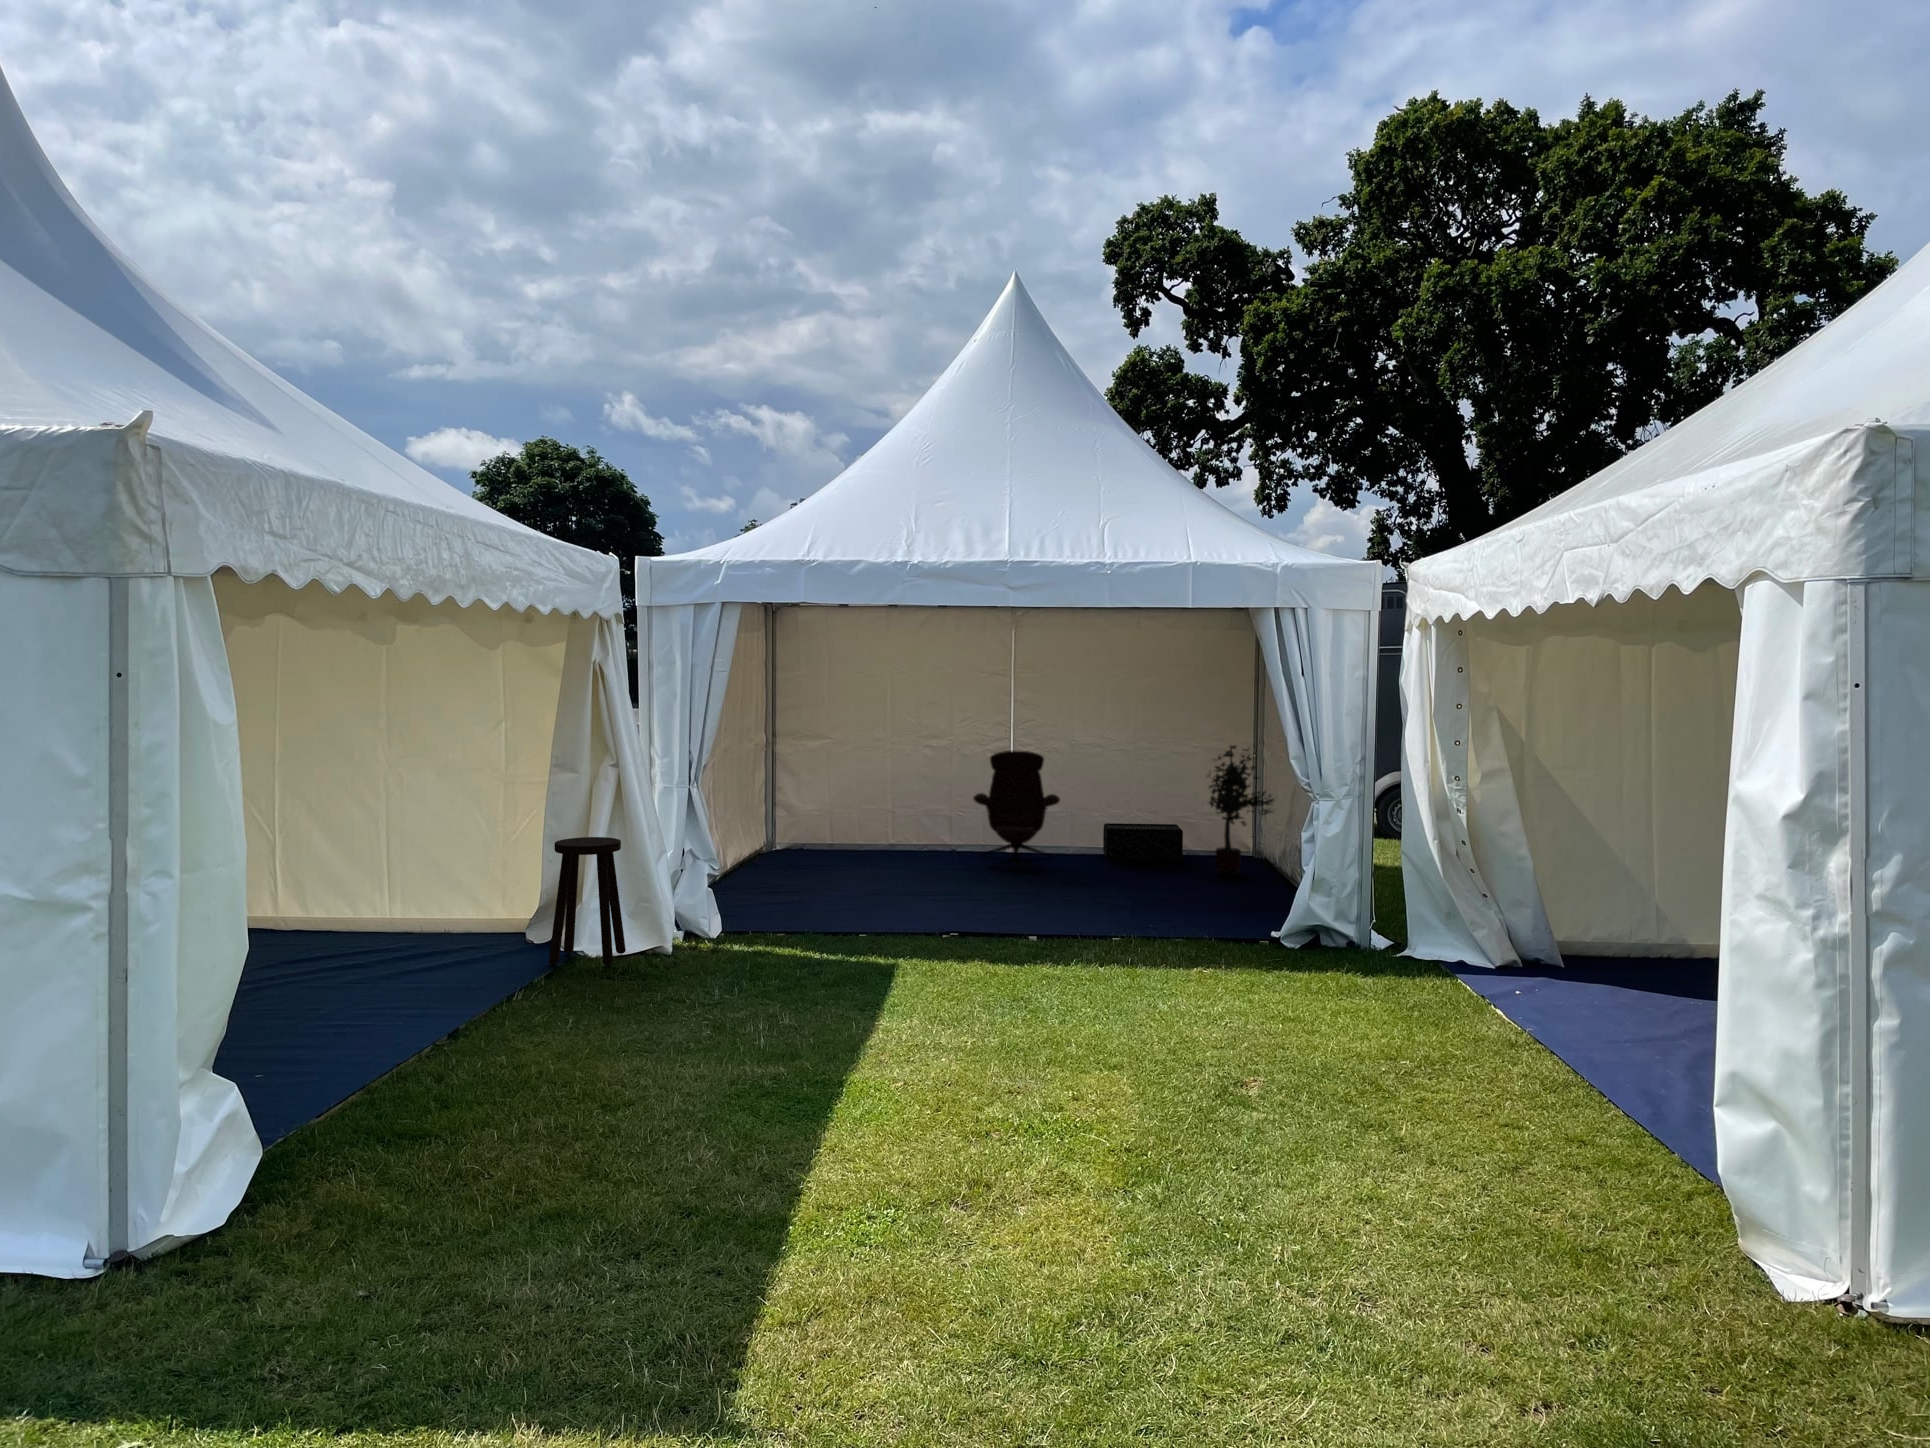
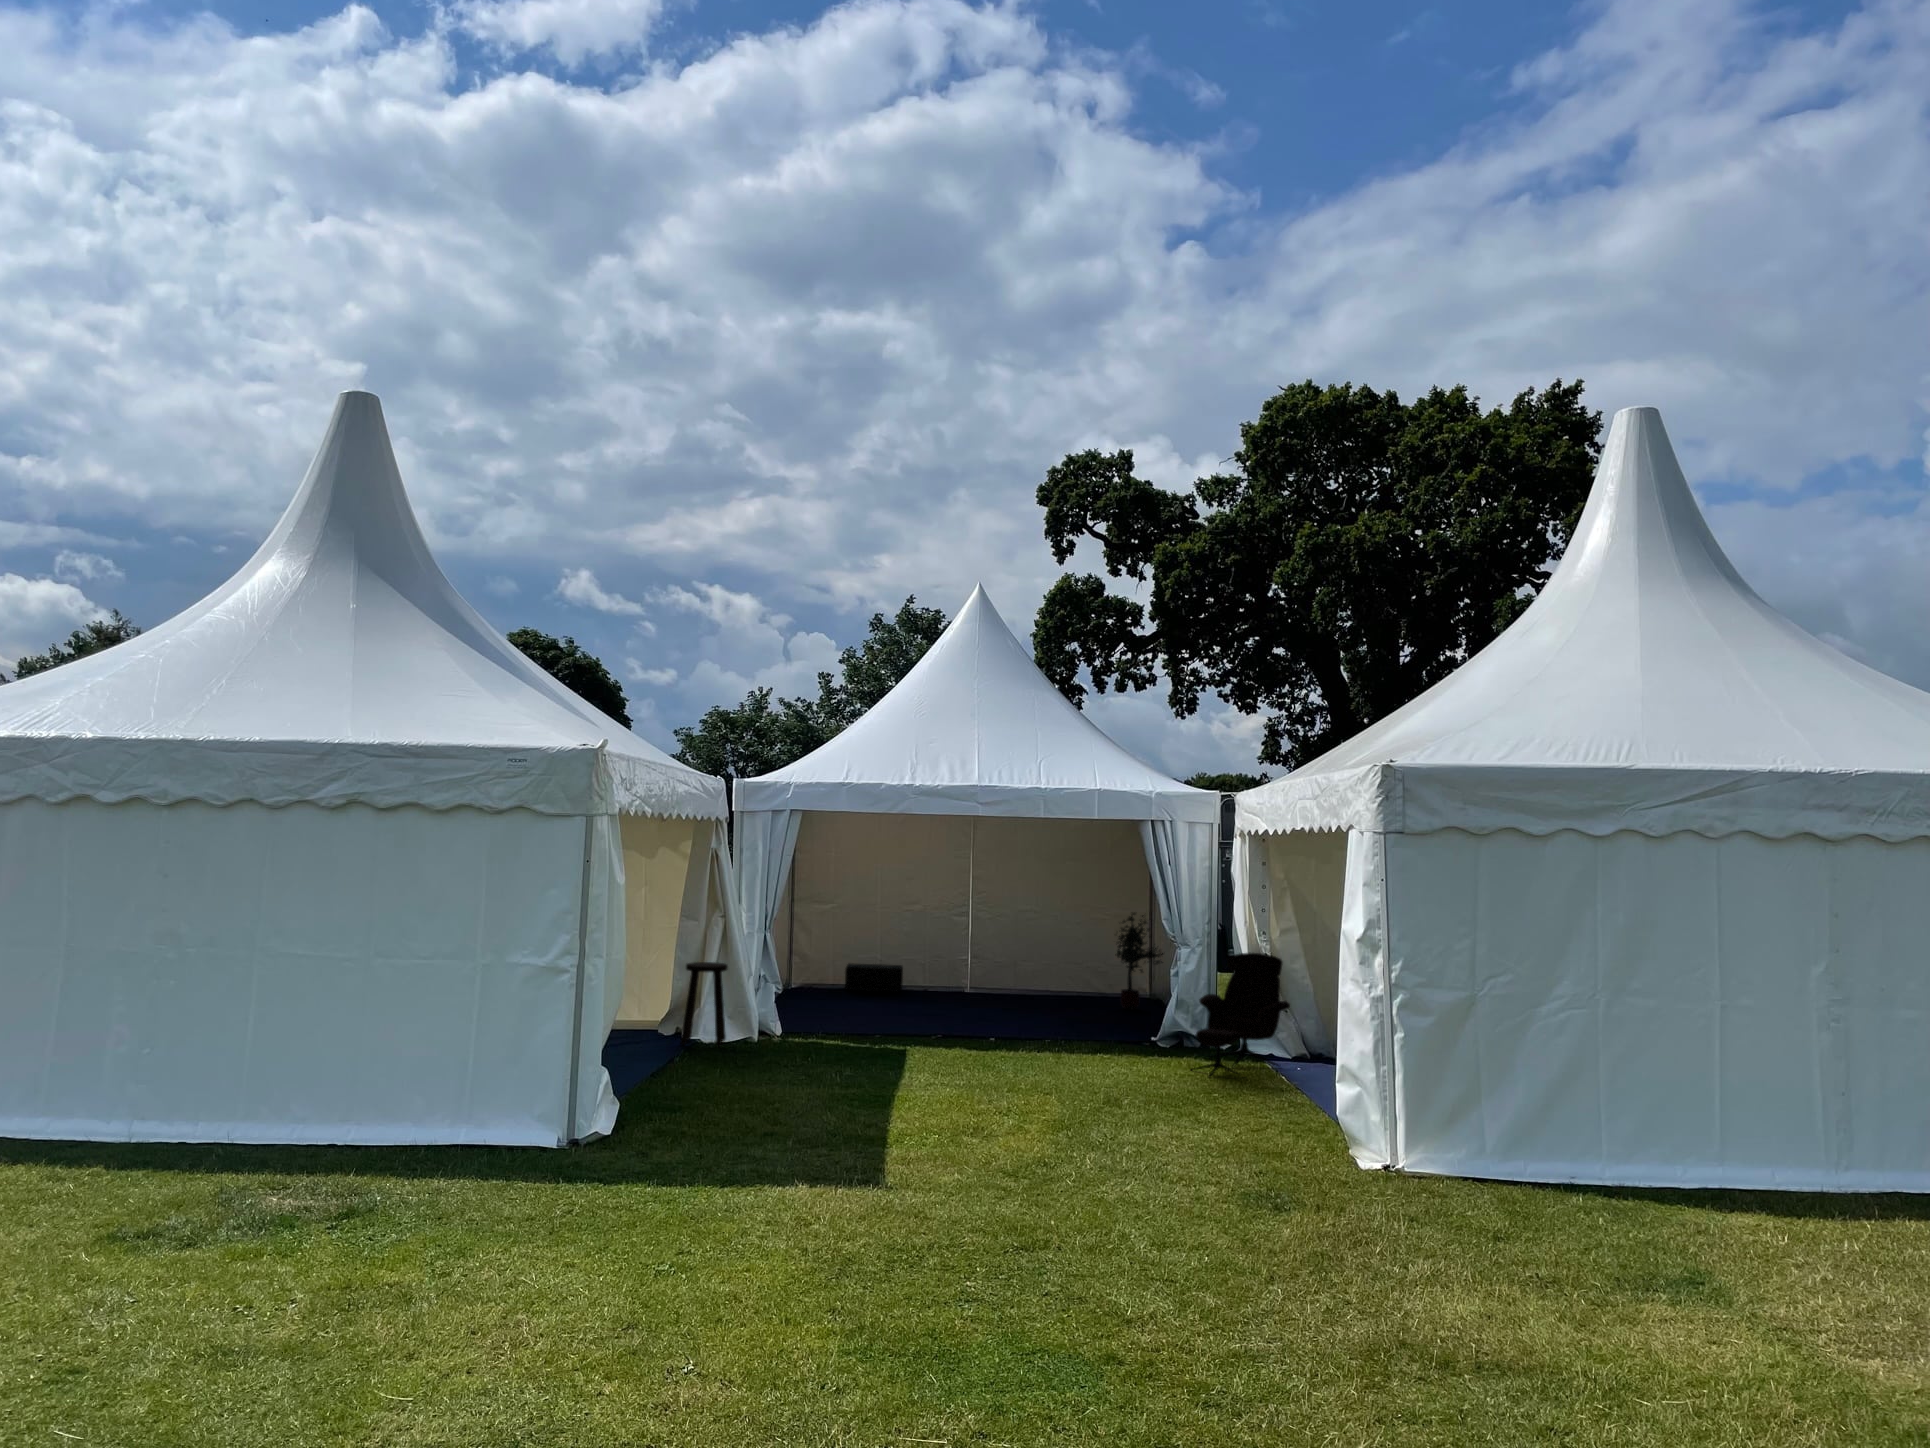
lounge chair: present [973,751,1060,872] -> present [1195,953,1290,1076]
woven basket: present [1103,823,1183,860] -> present [845,963,903,992]

